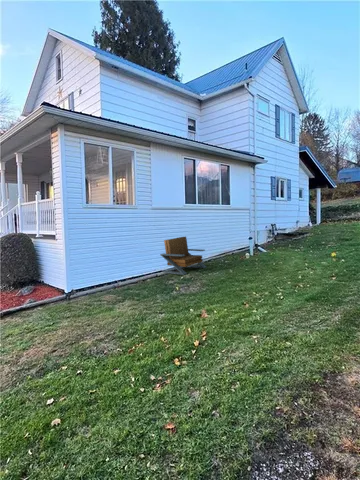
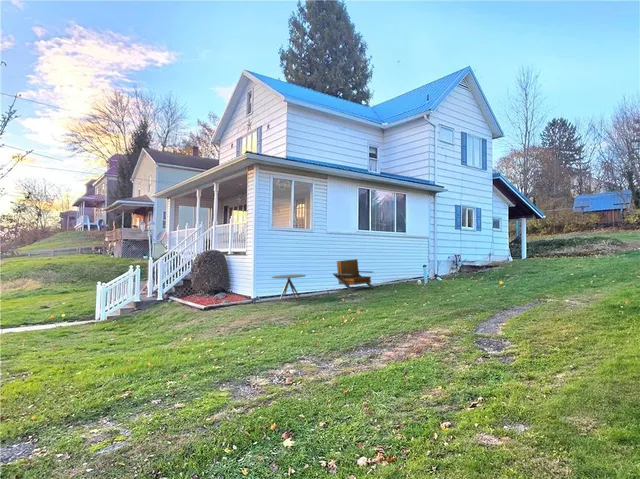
round table: none [88,260,131,294] -> present [272,275,306,300]

